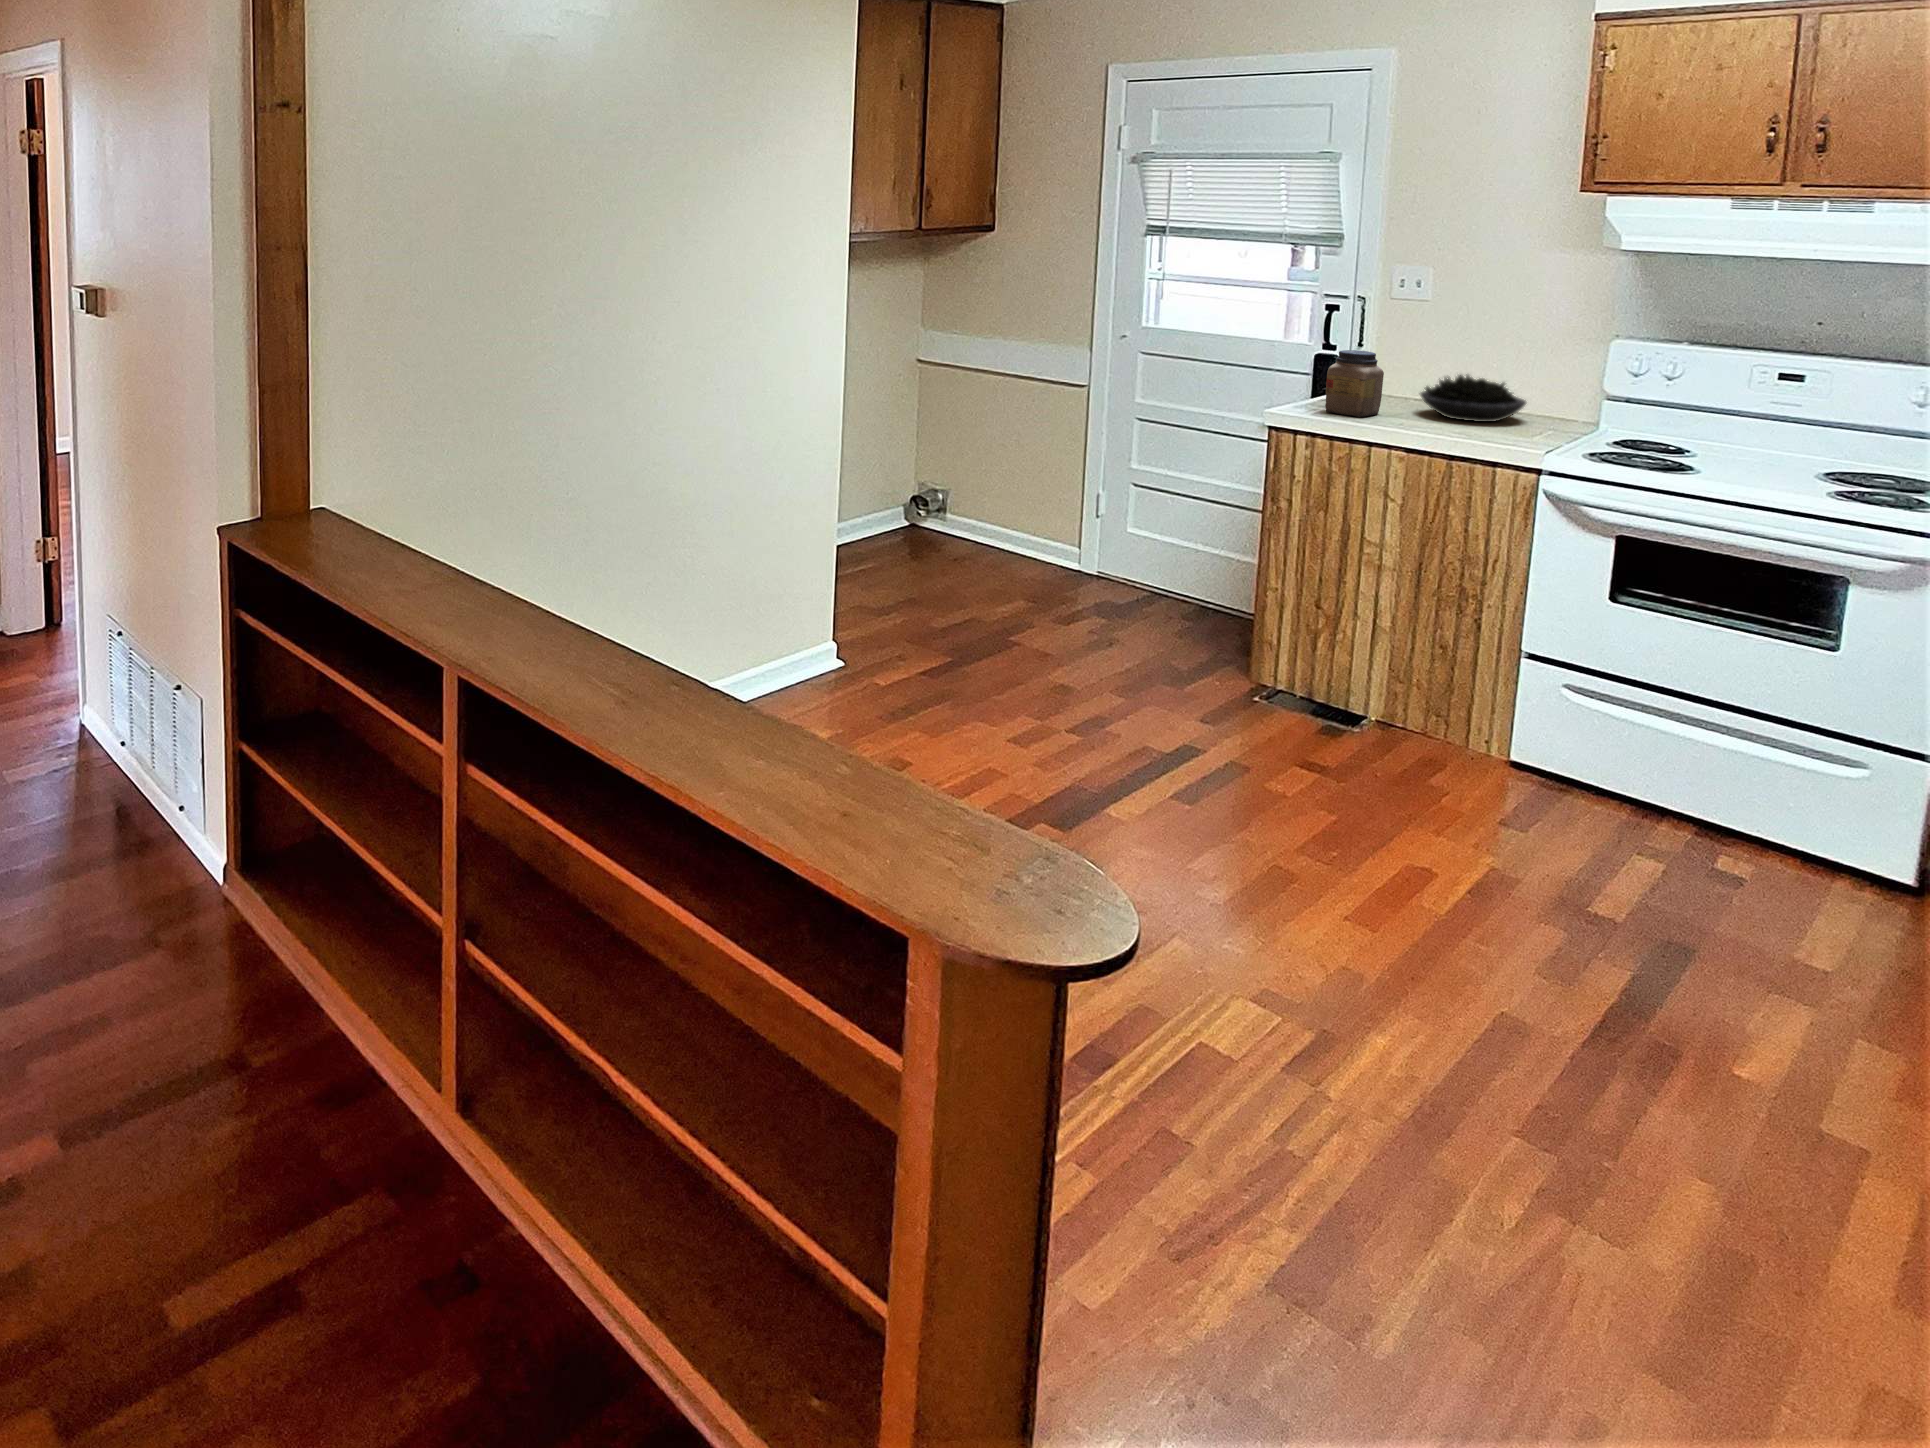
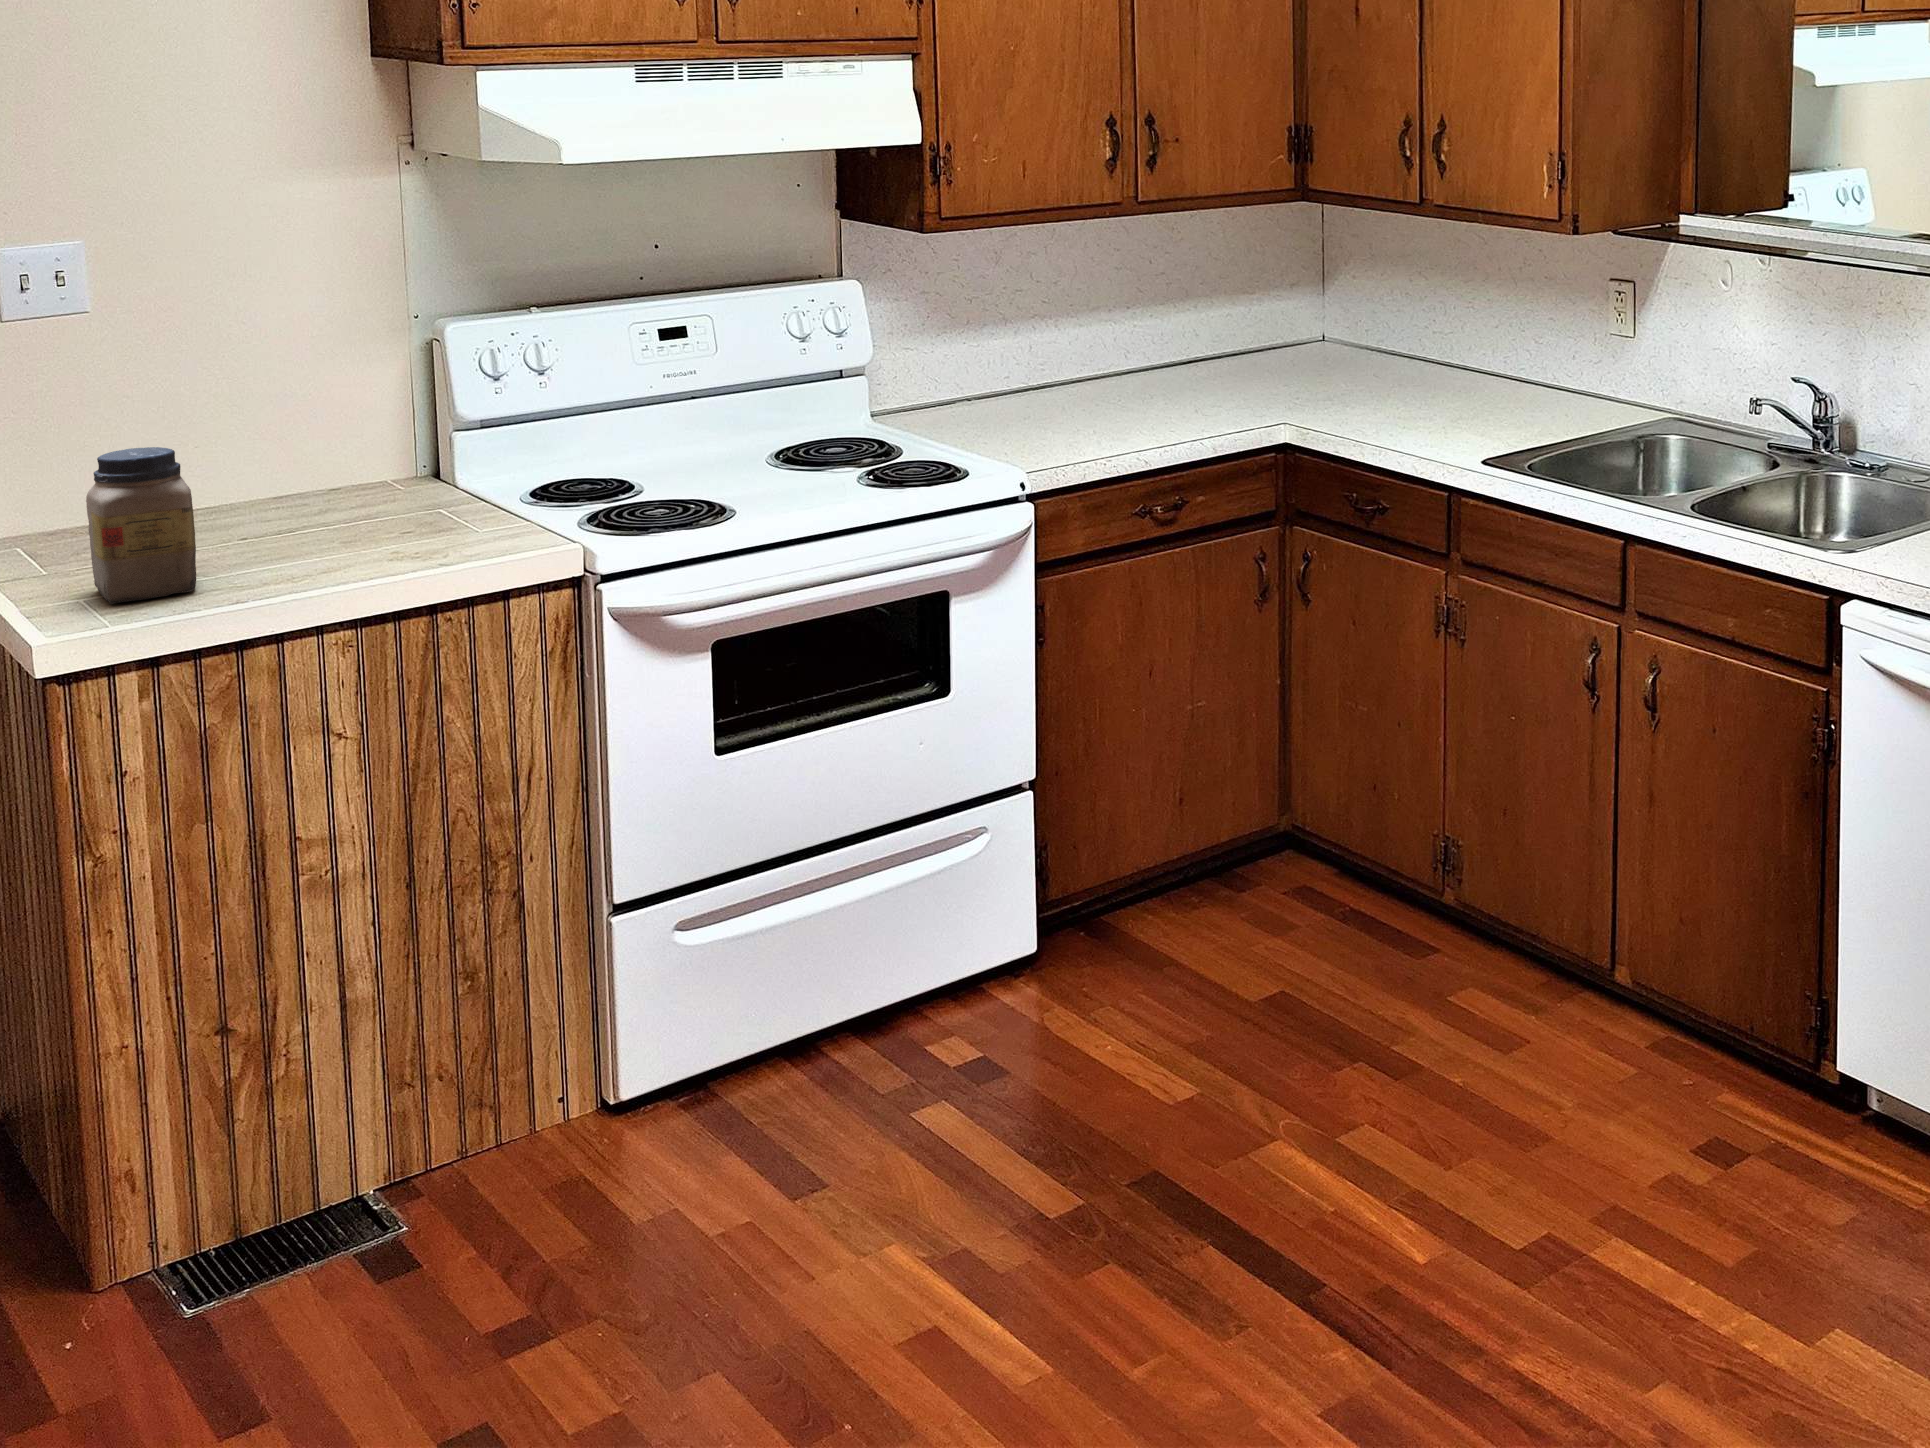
succulent plant: present [1420,375,1526,422] -> none [192,452,376,547]

